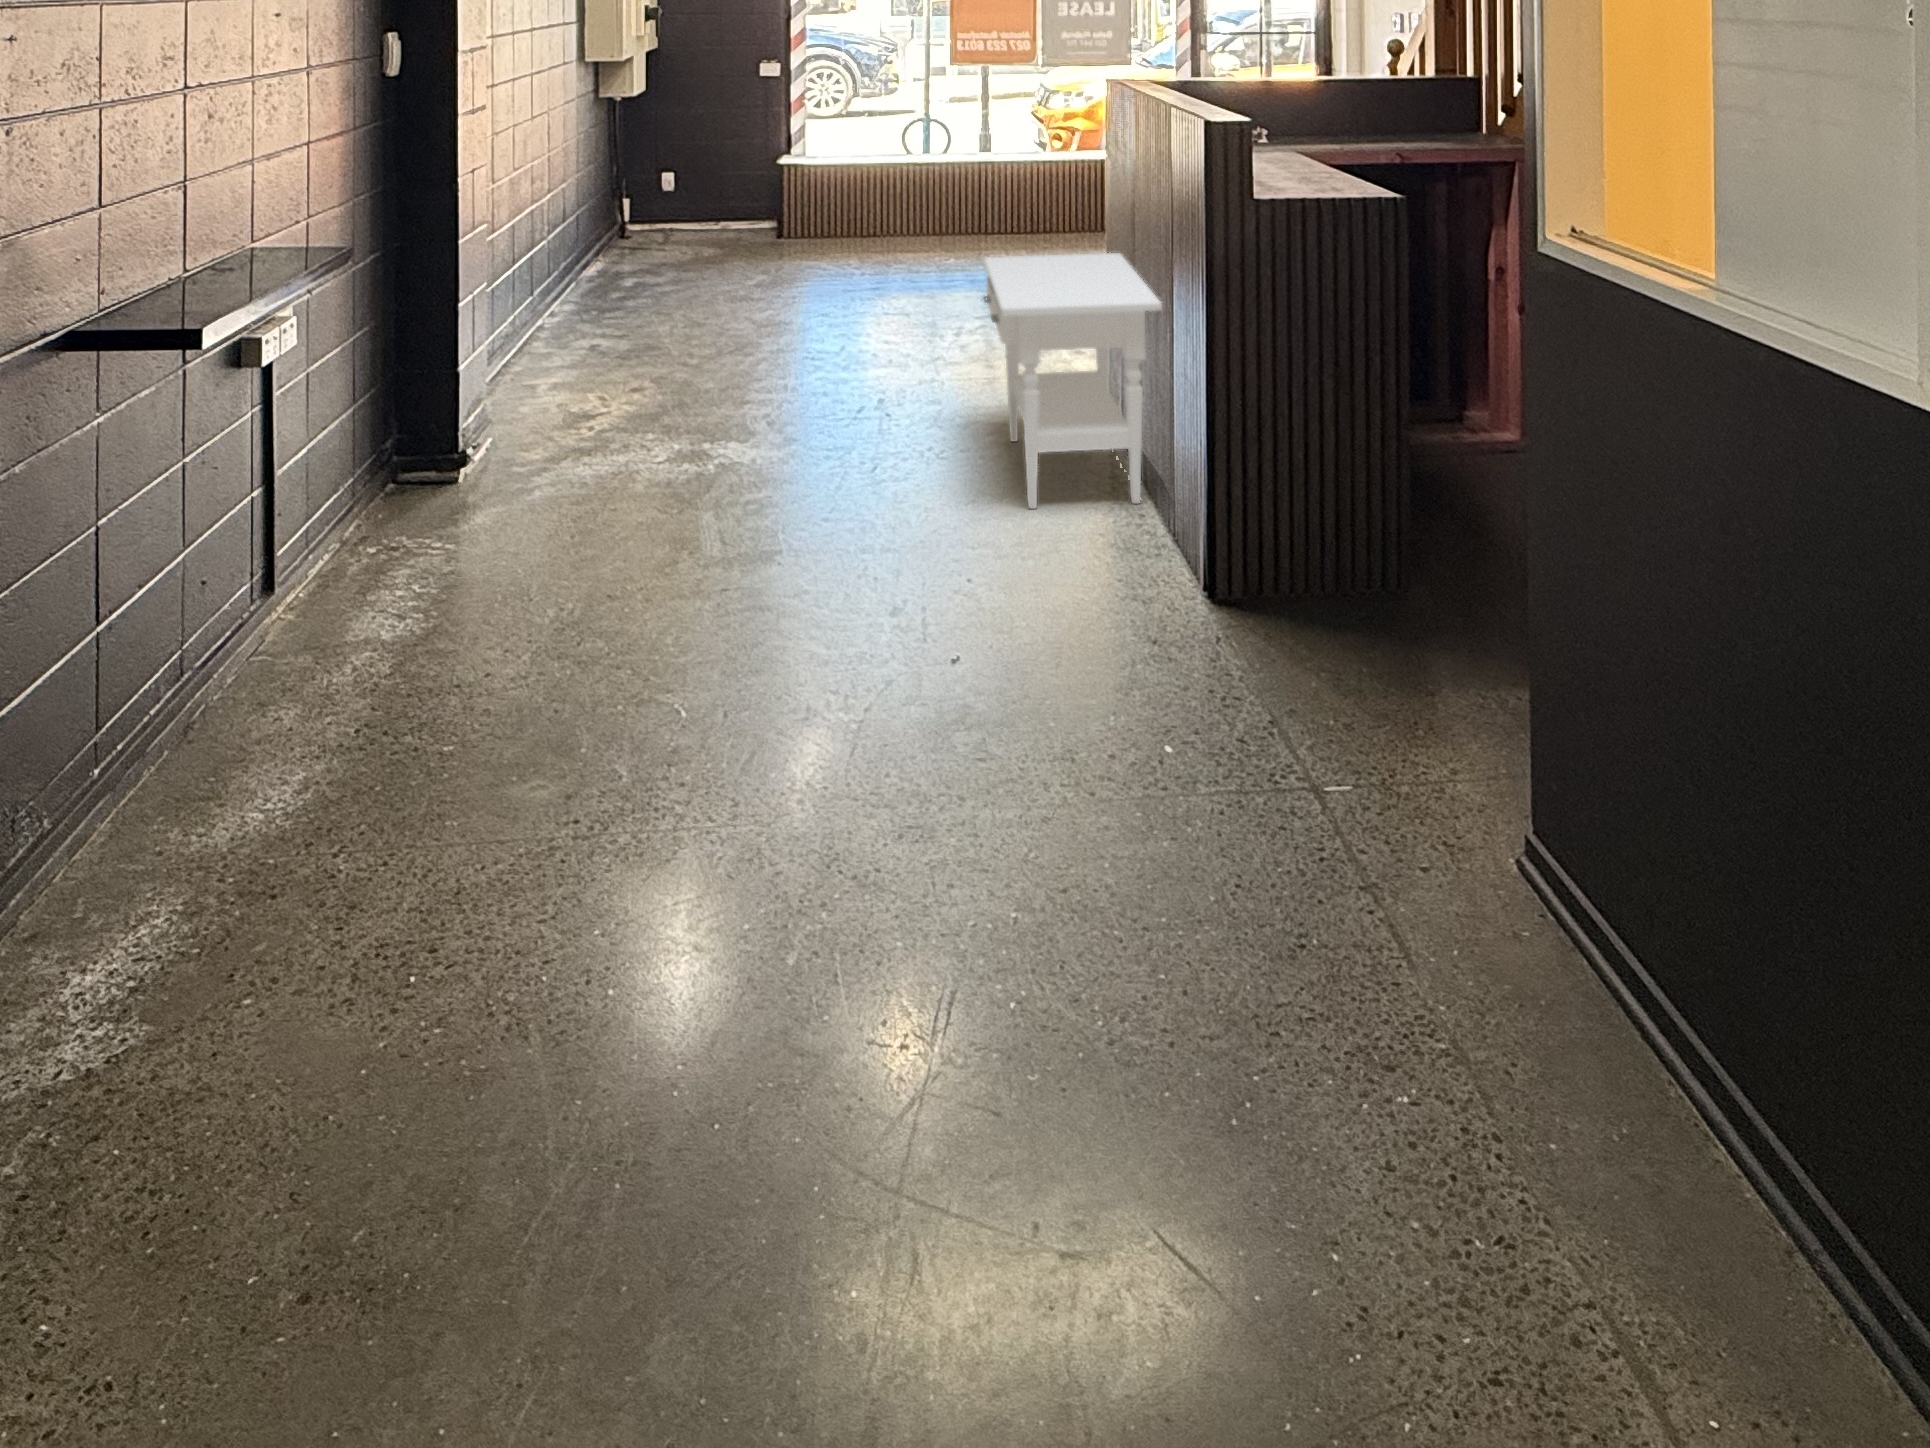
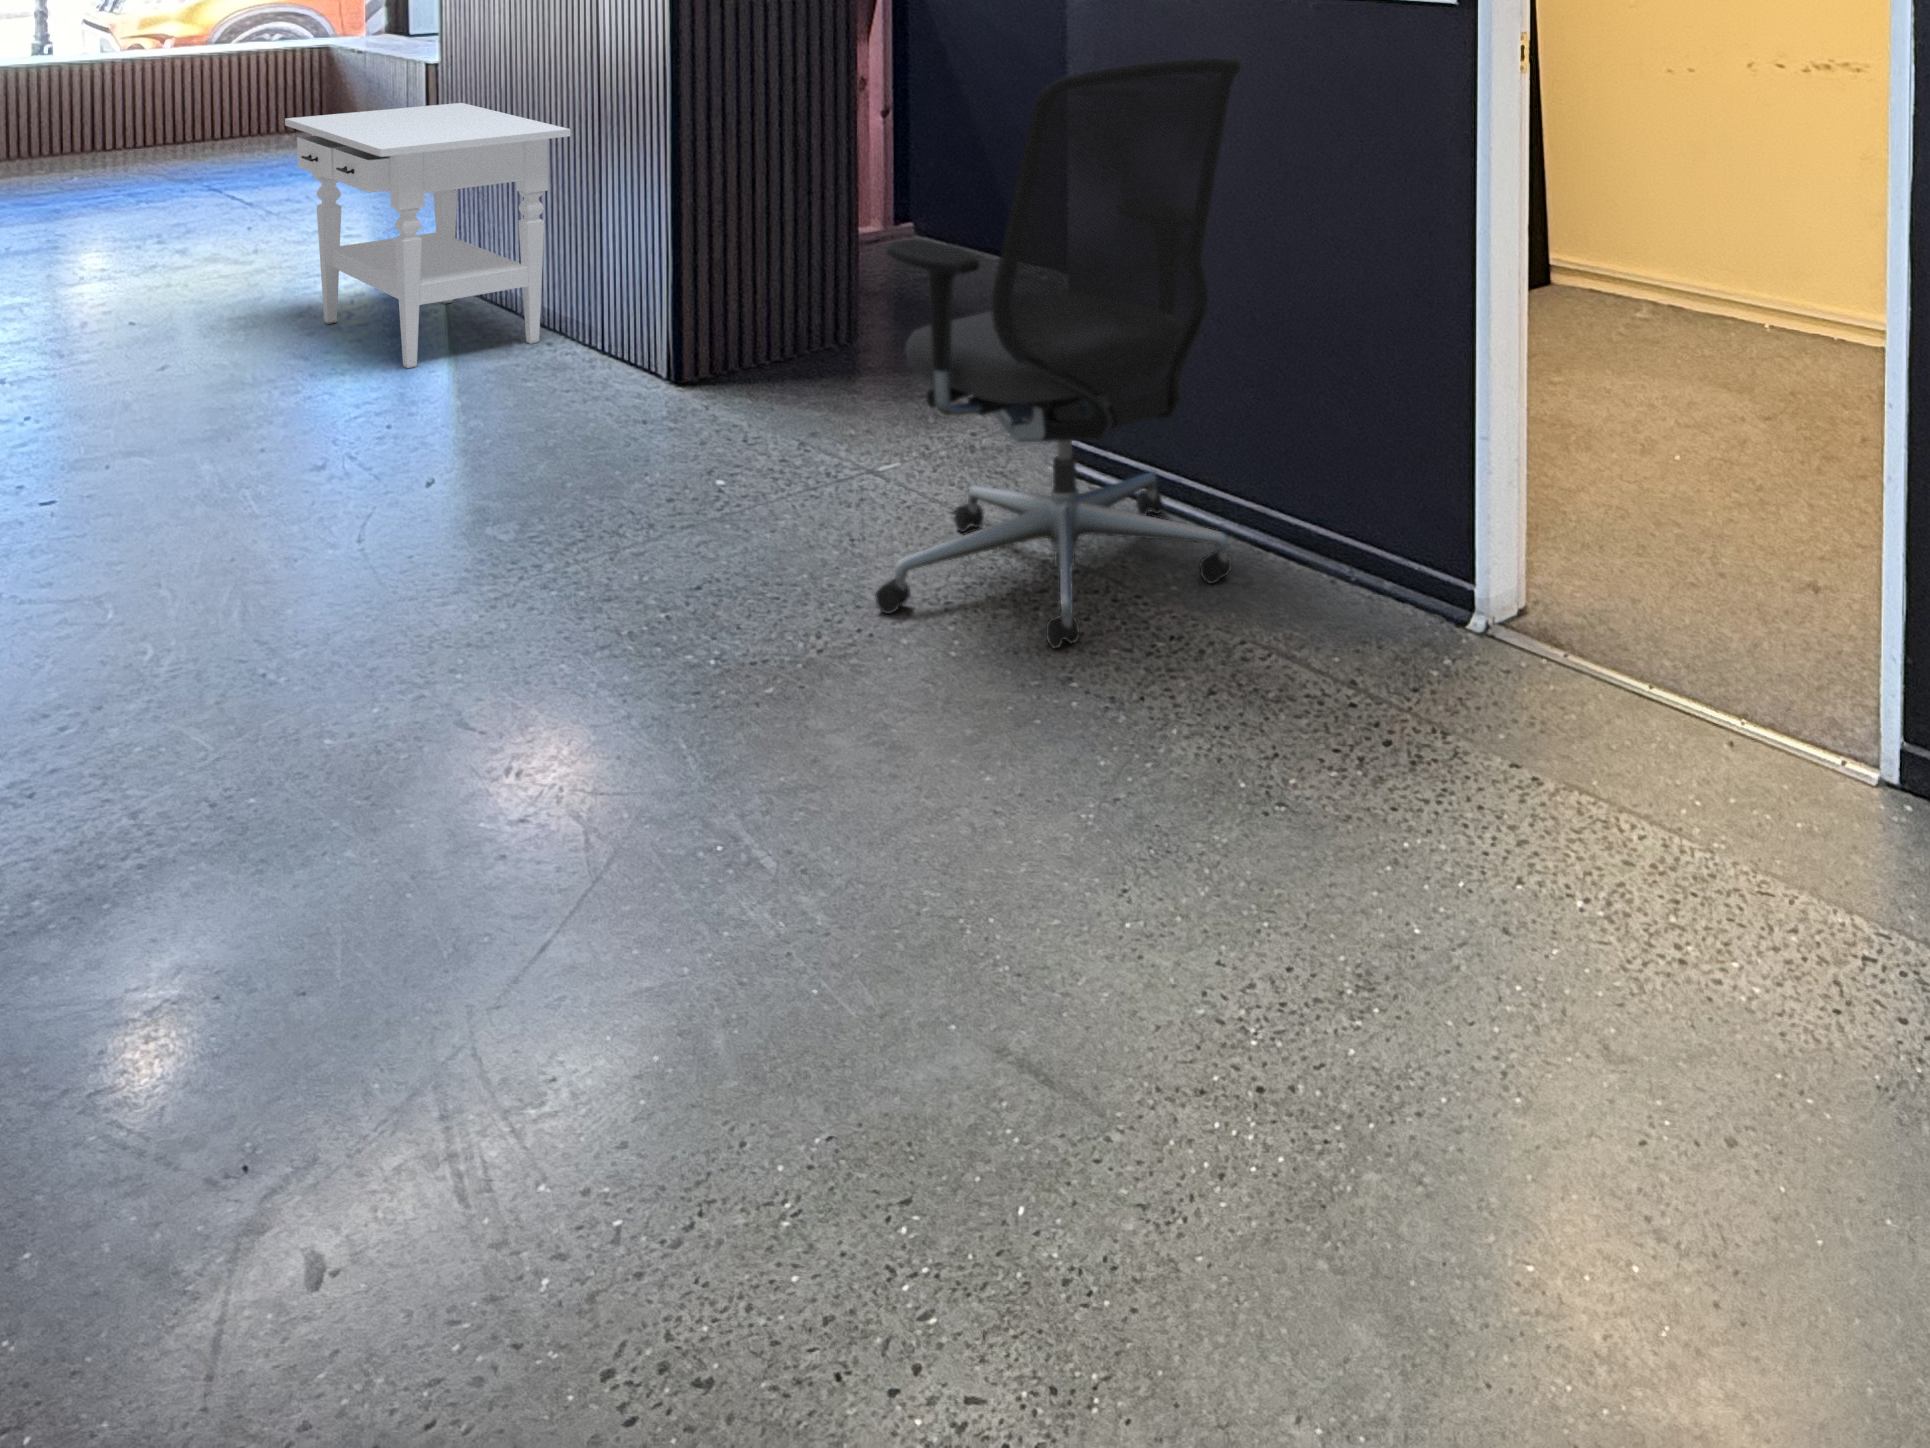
office chair: none [1187,430,1631,1198] -> present [875,58,1241,648]

